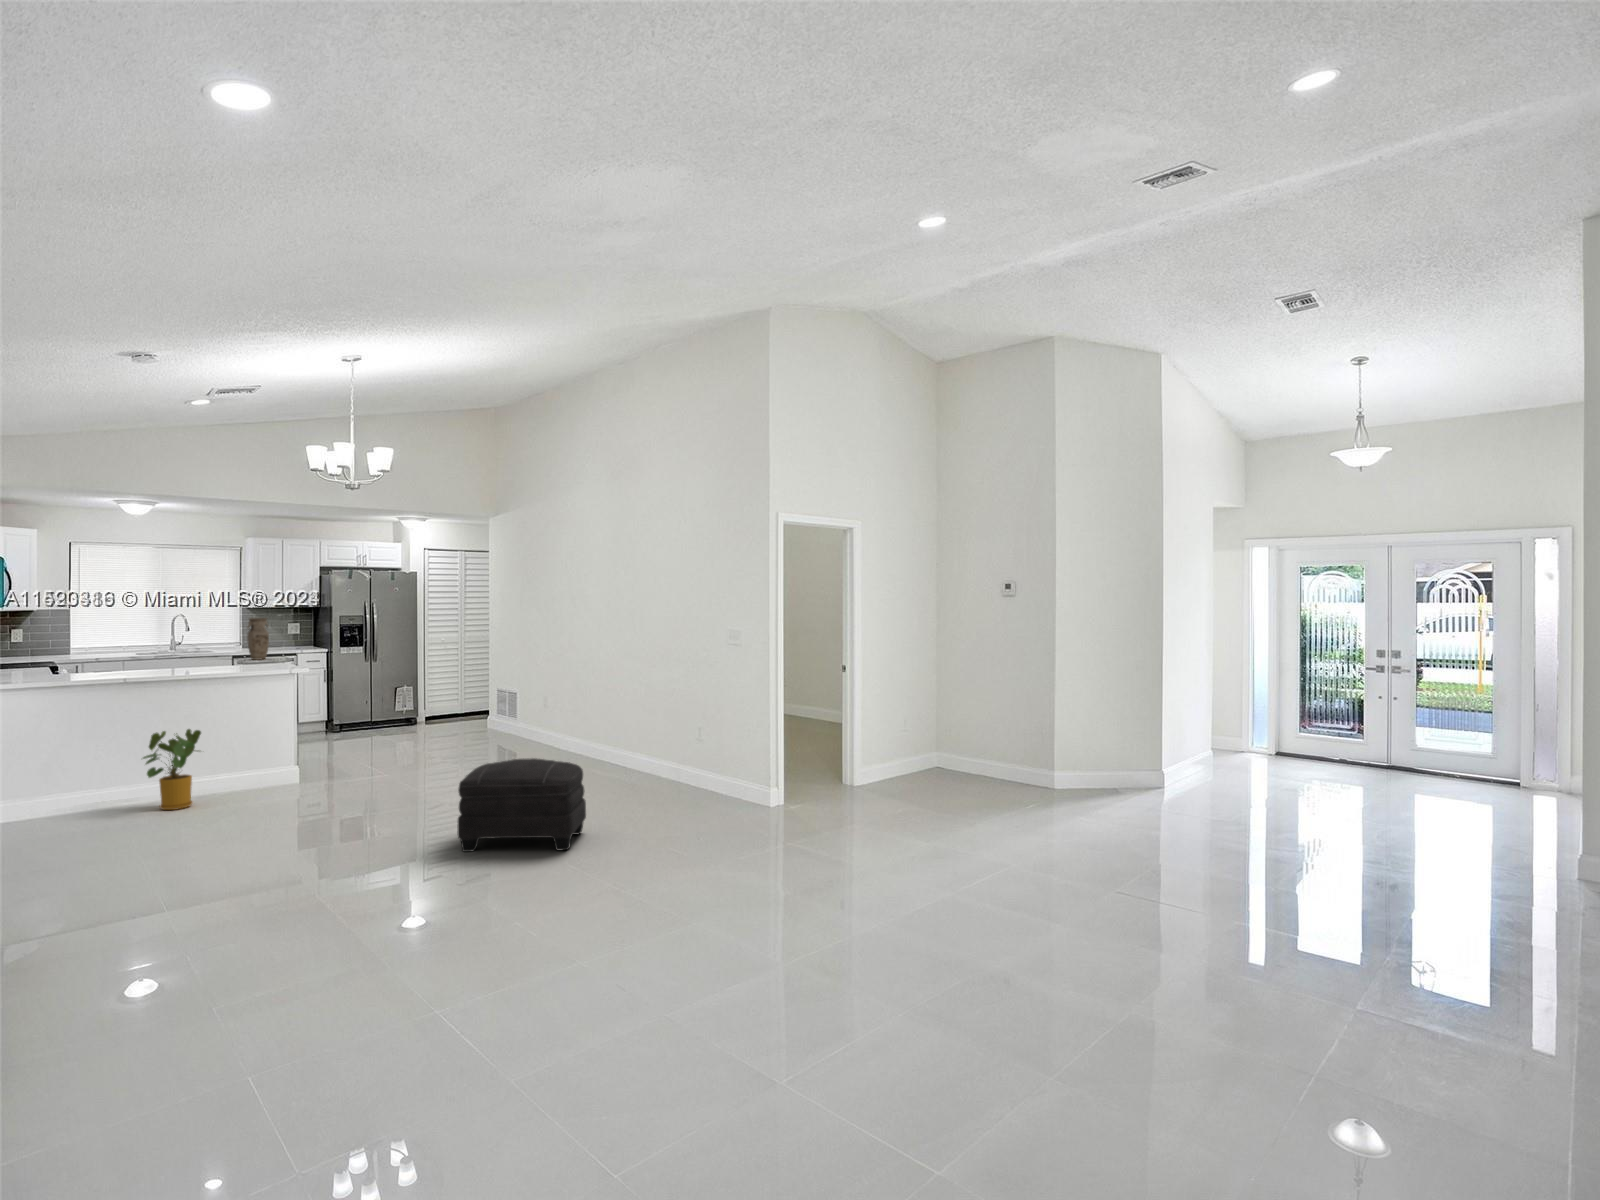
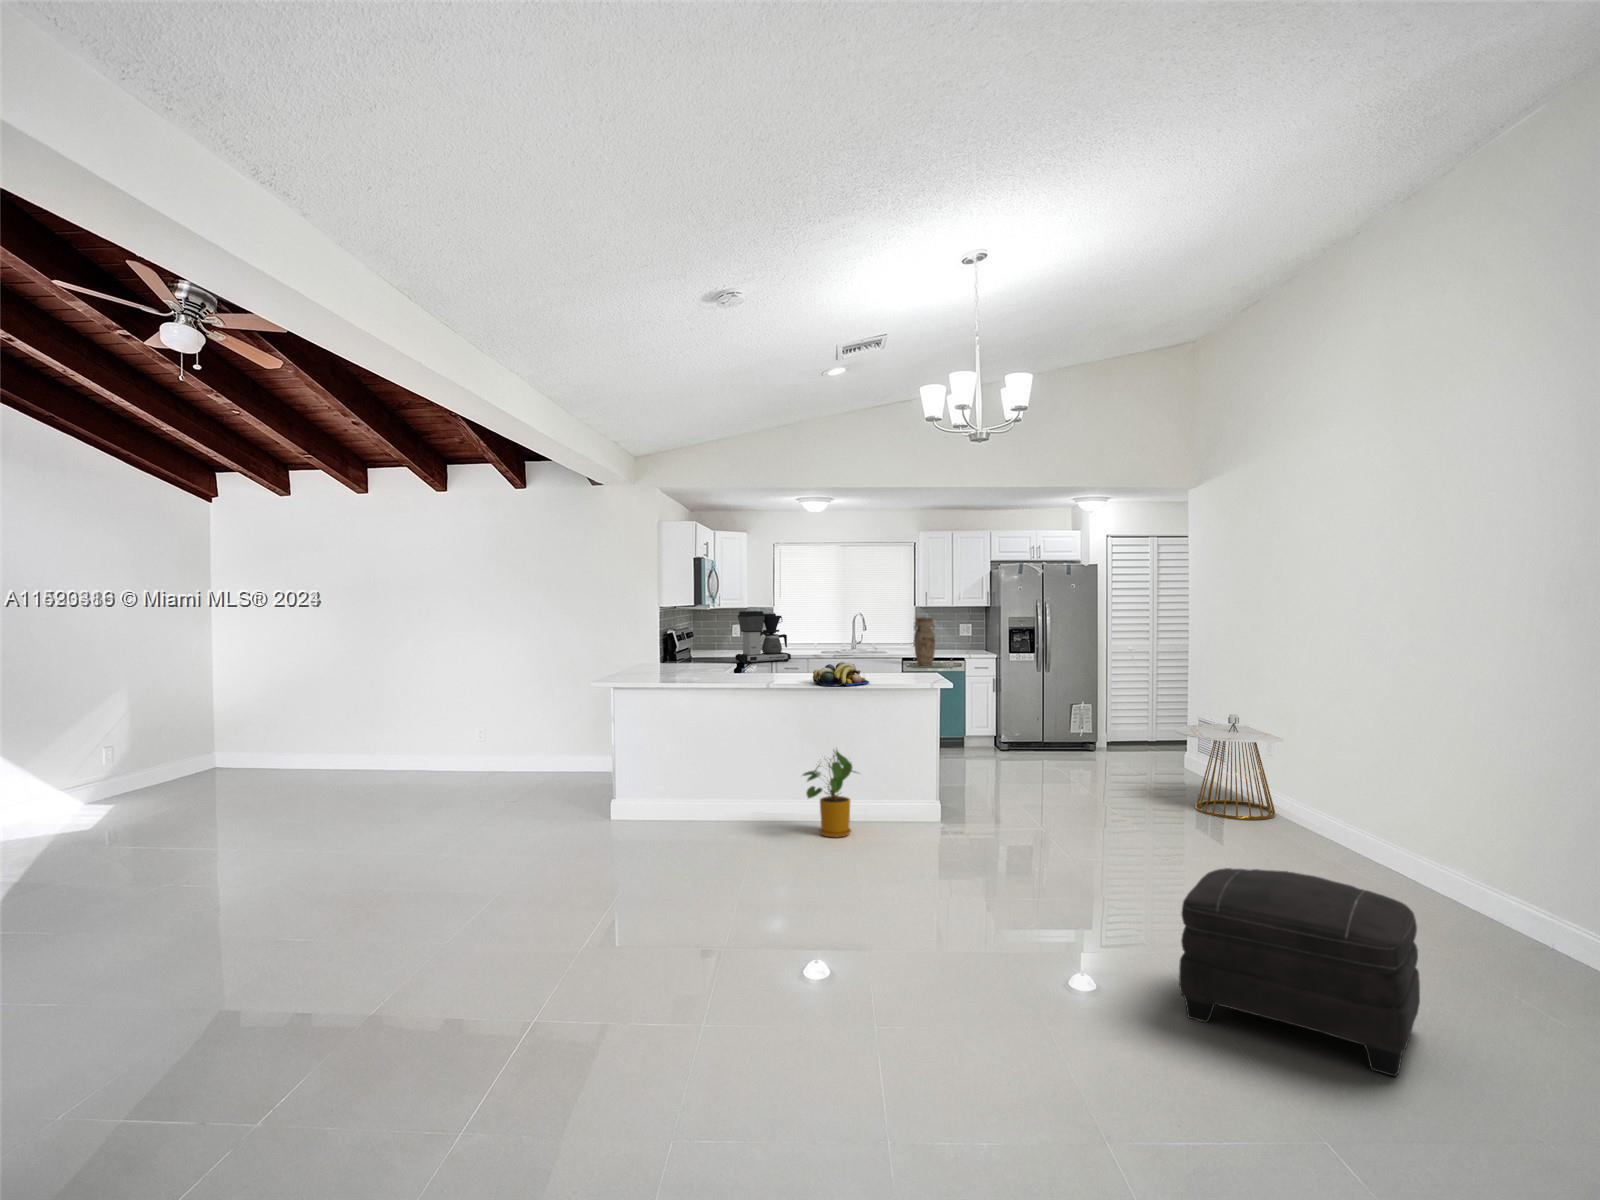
coffee maker: none [33,615,105,667] -> present [735,611,791,663]
fruit bowl: none [147,659,208,680] -> present [813,662,869,686]
side table: none [475,682,555,756] -> present [1176,714,1285,820]

